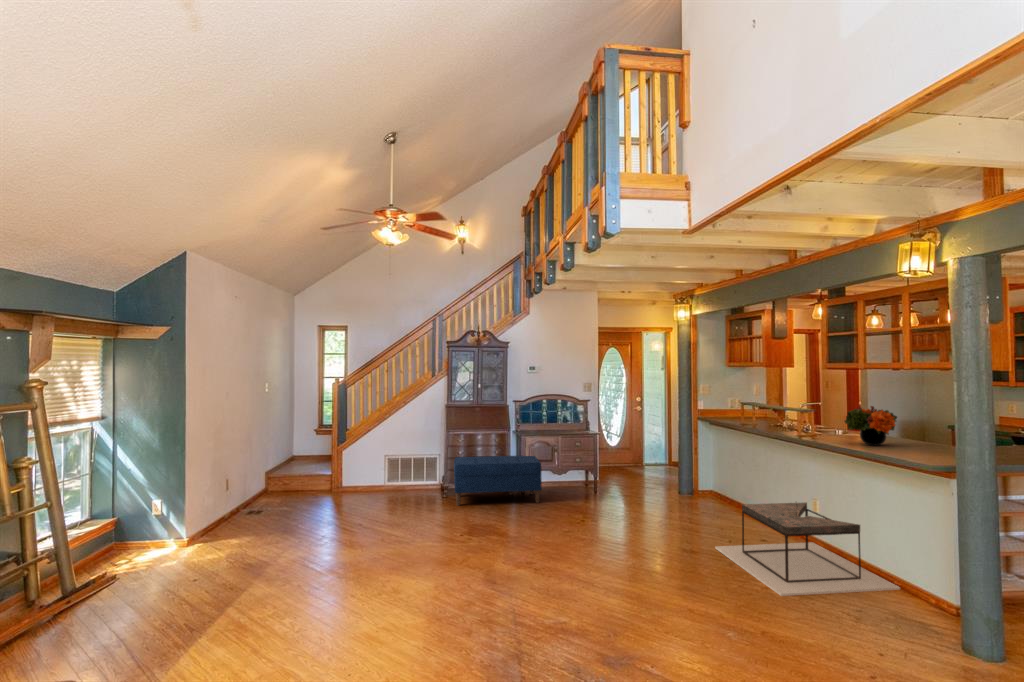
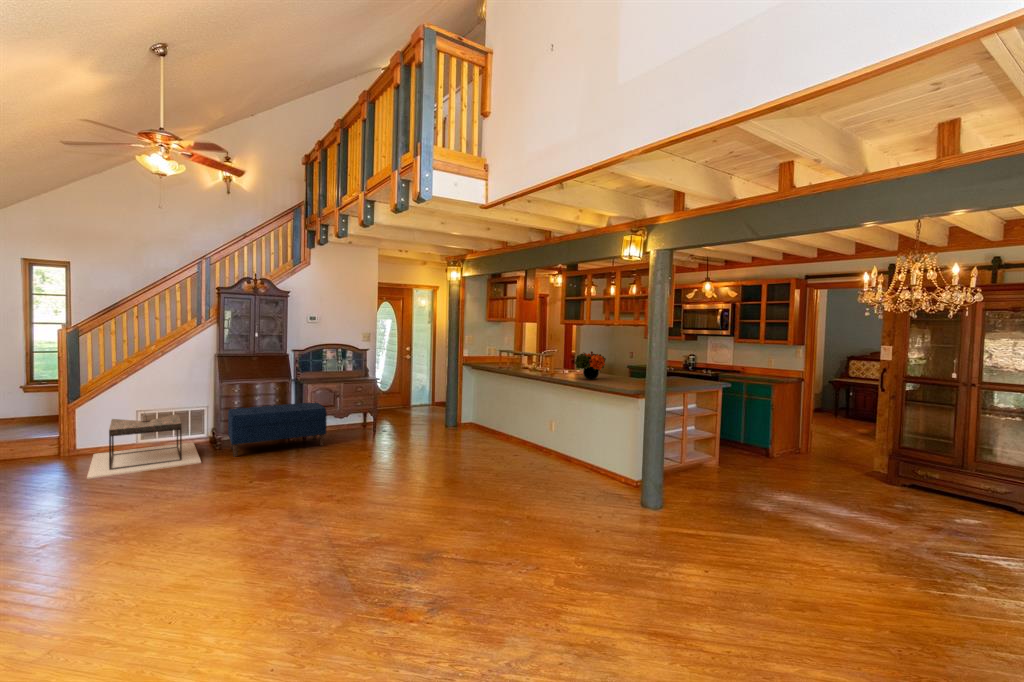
coffee table: present [715,502,900,596] -> present [87,414,201,479]

